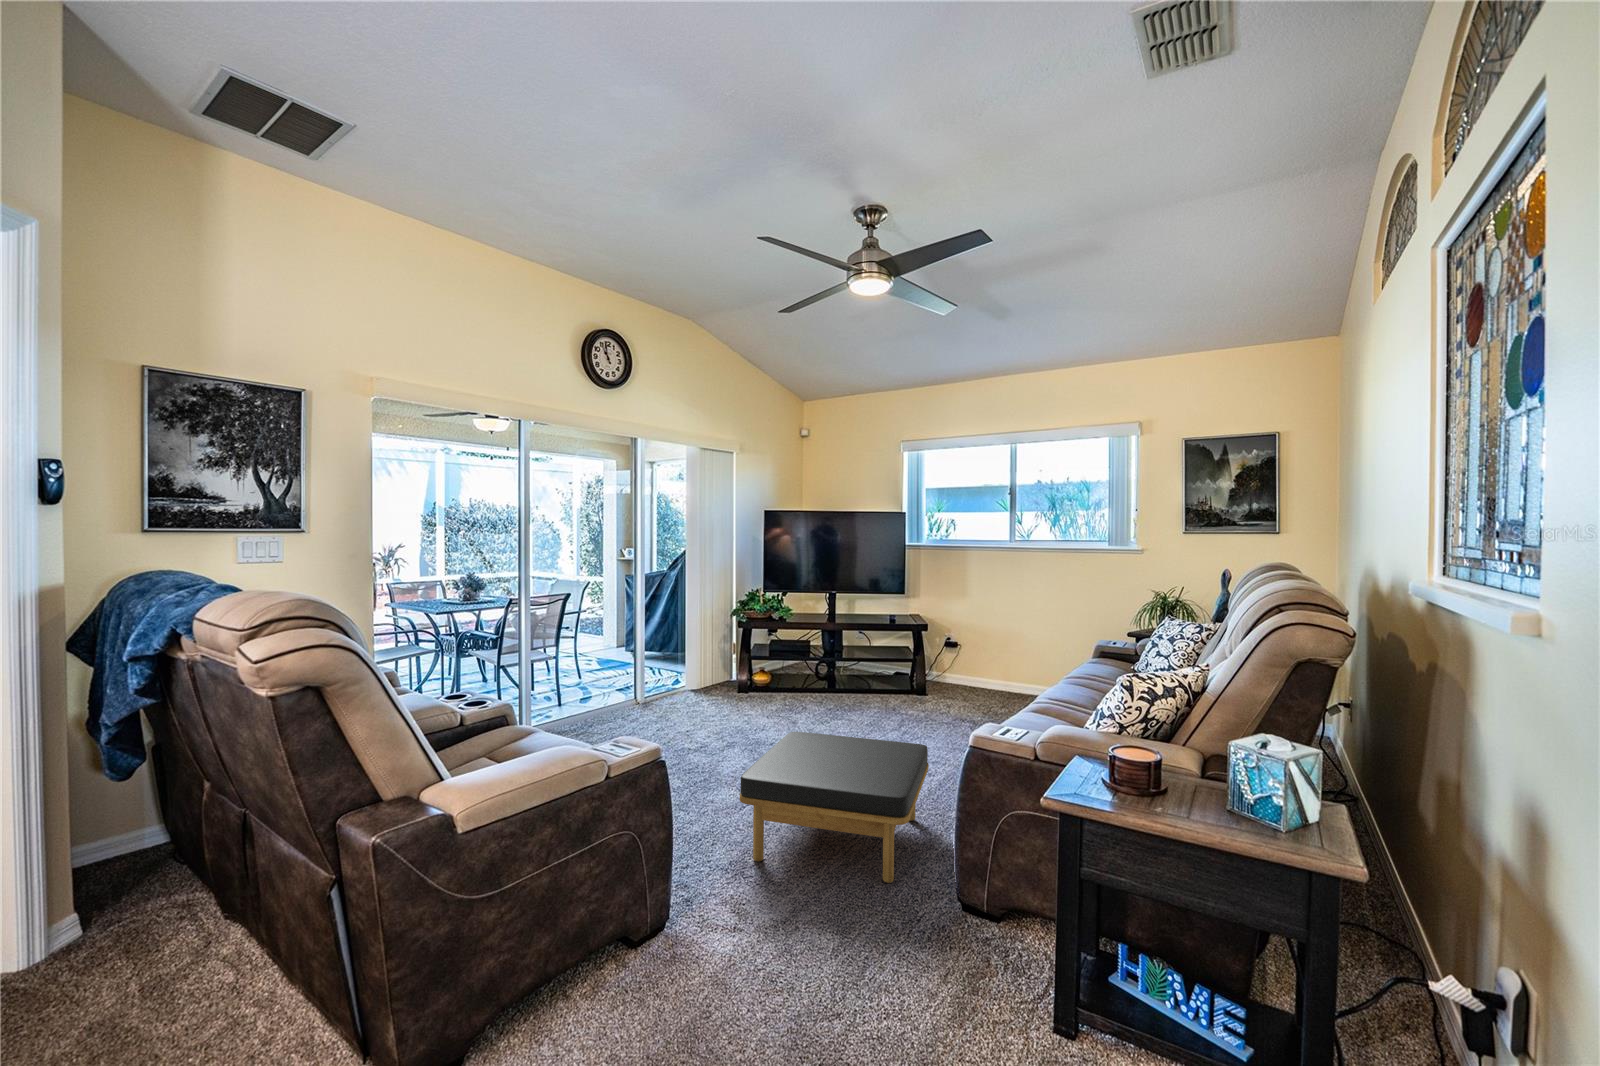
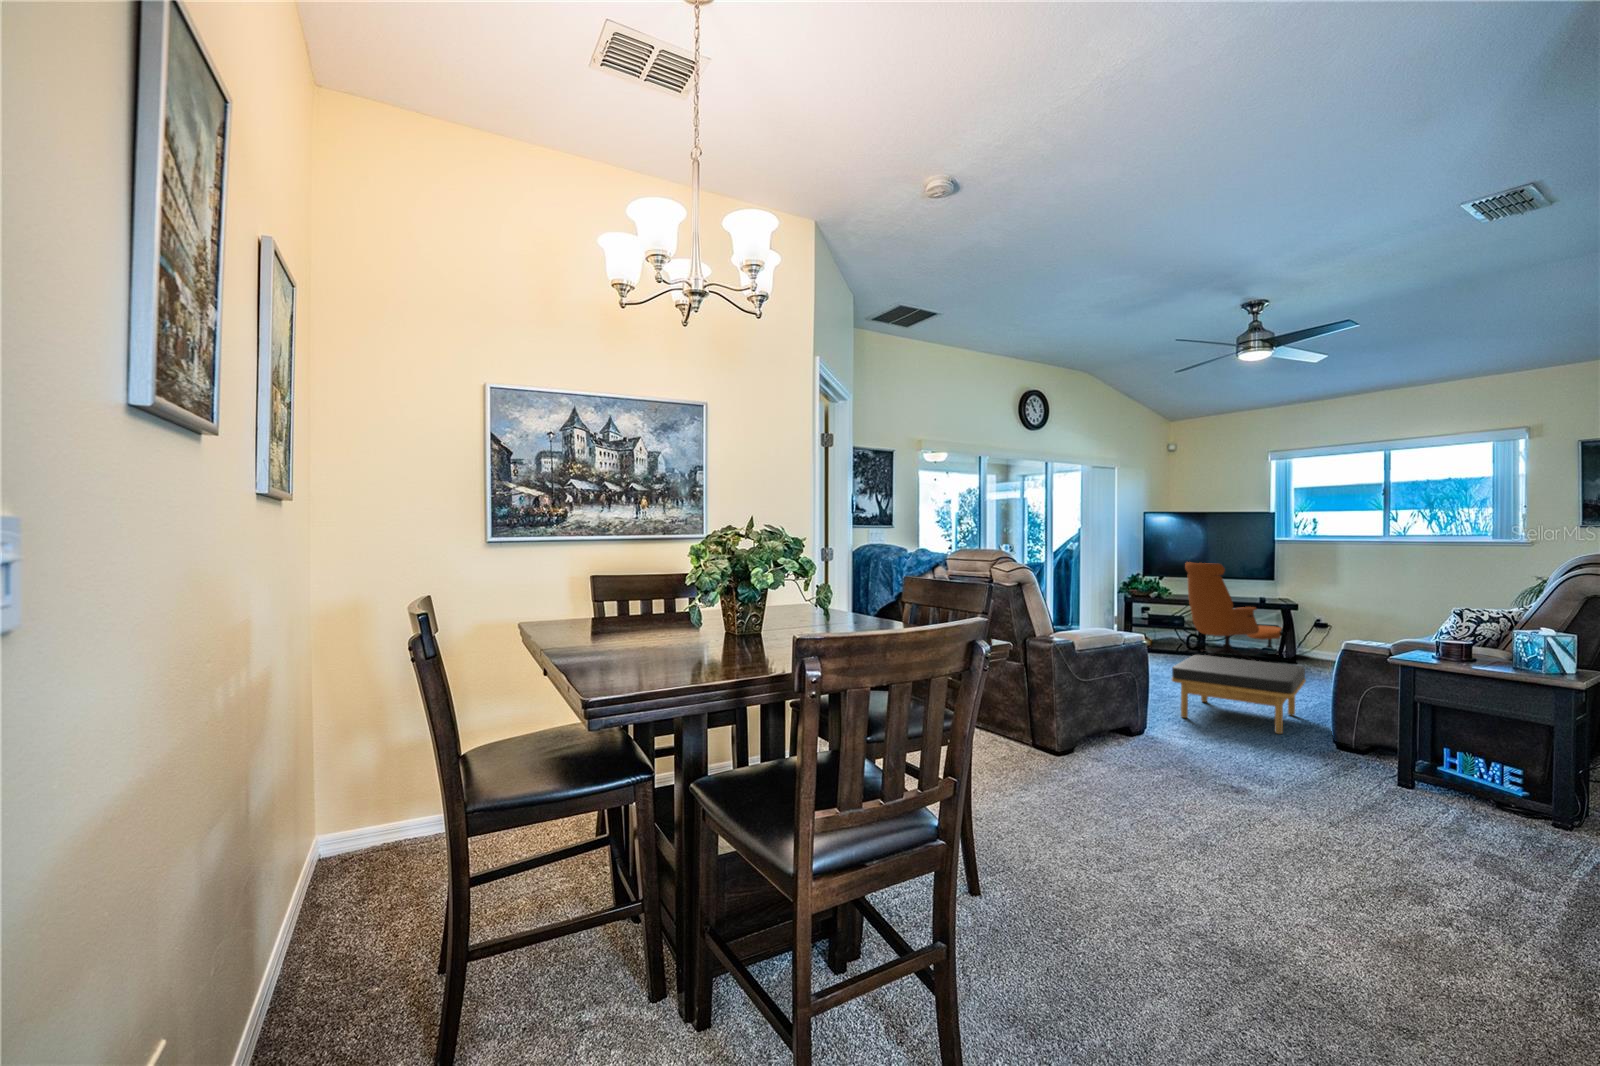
lounge chair: none [808,575,925,701] -> present [1185,562,1281,661]

